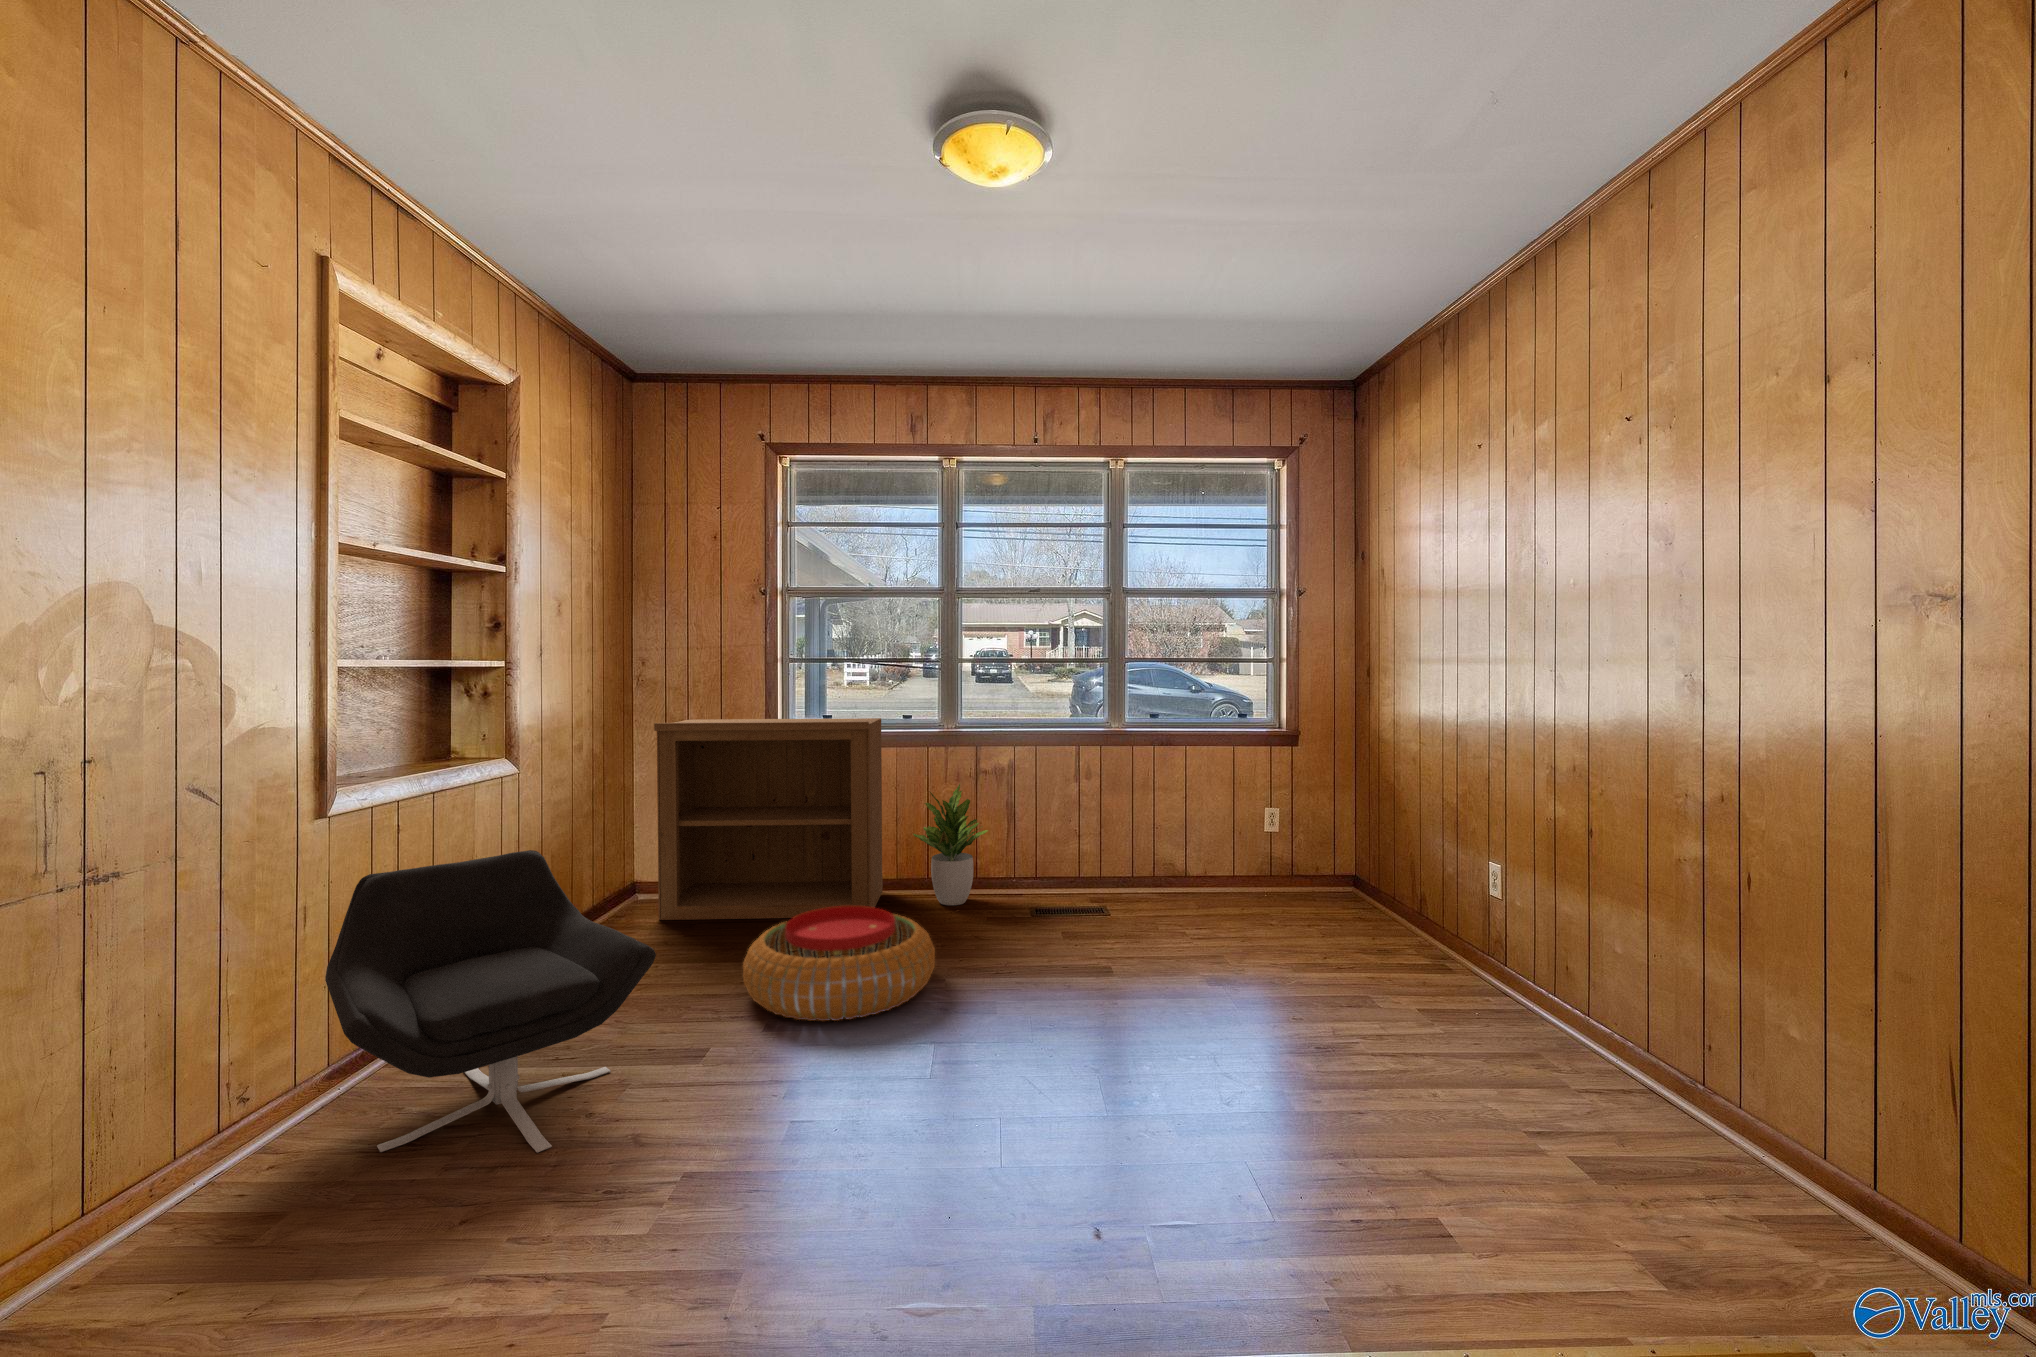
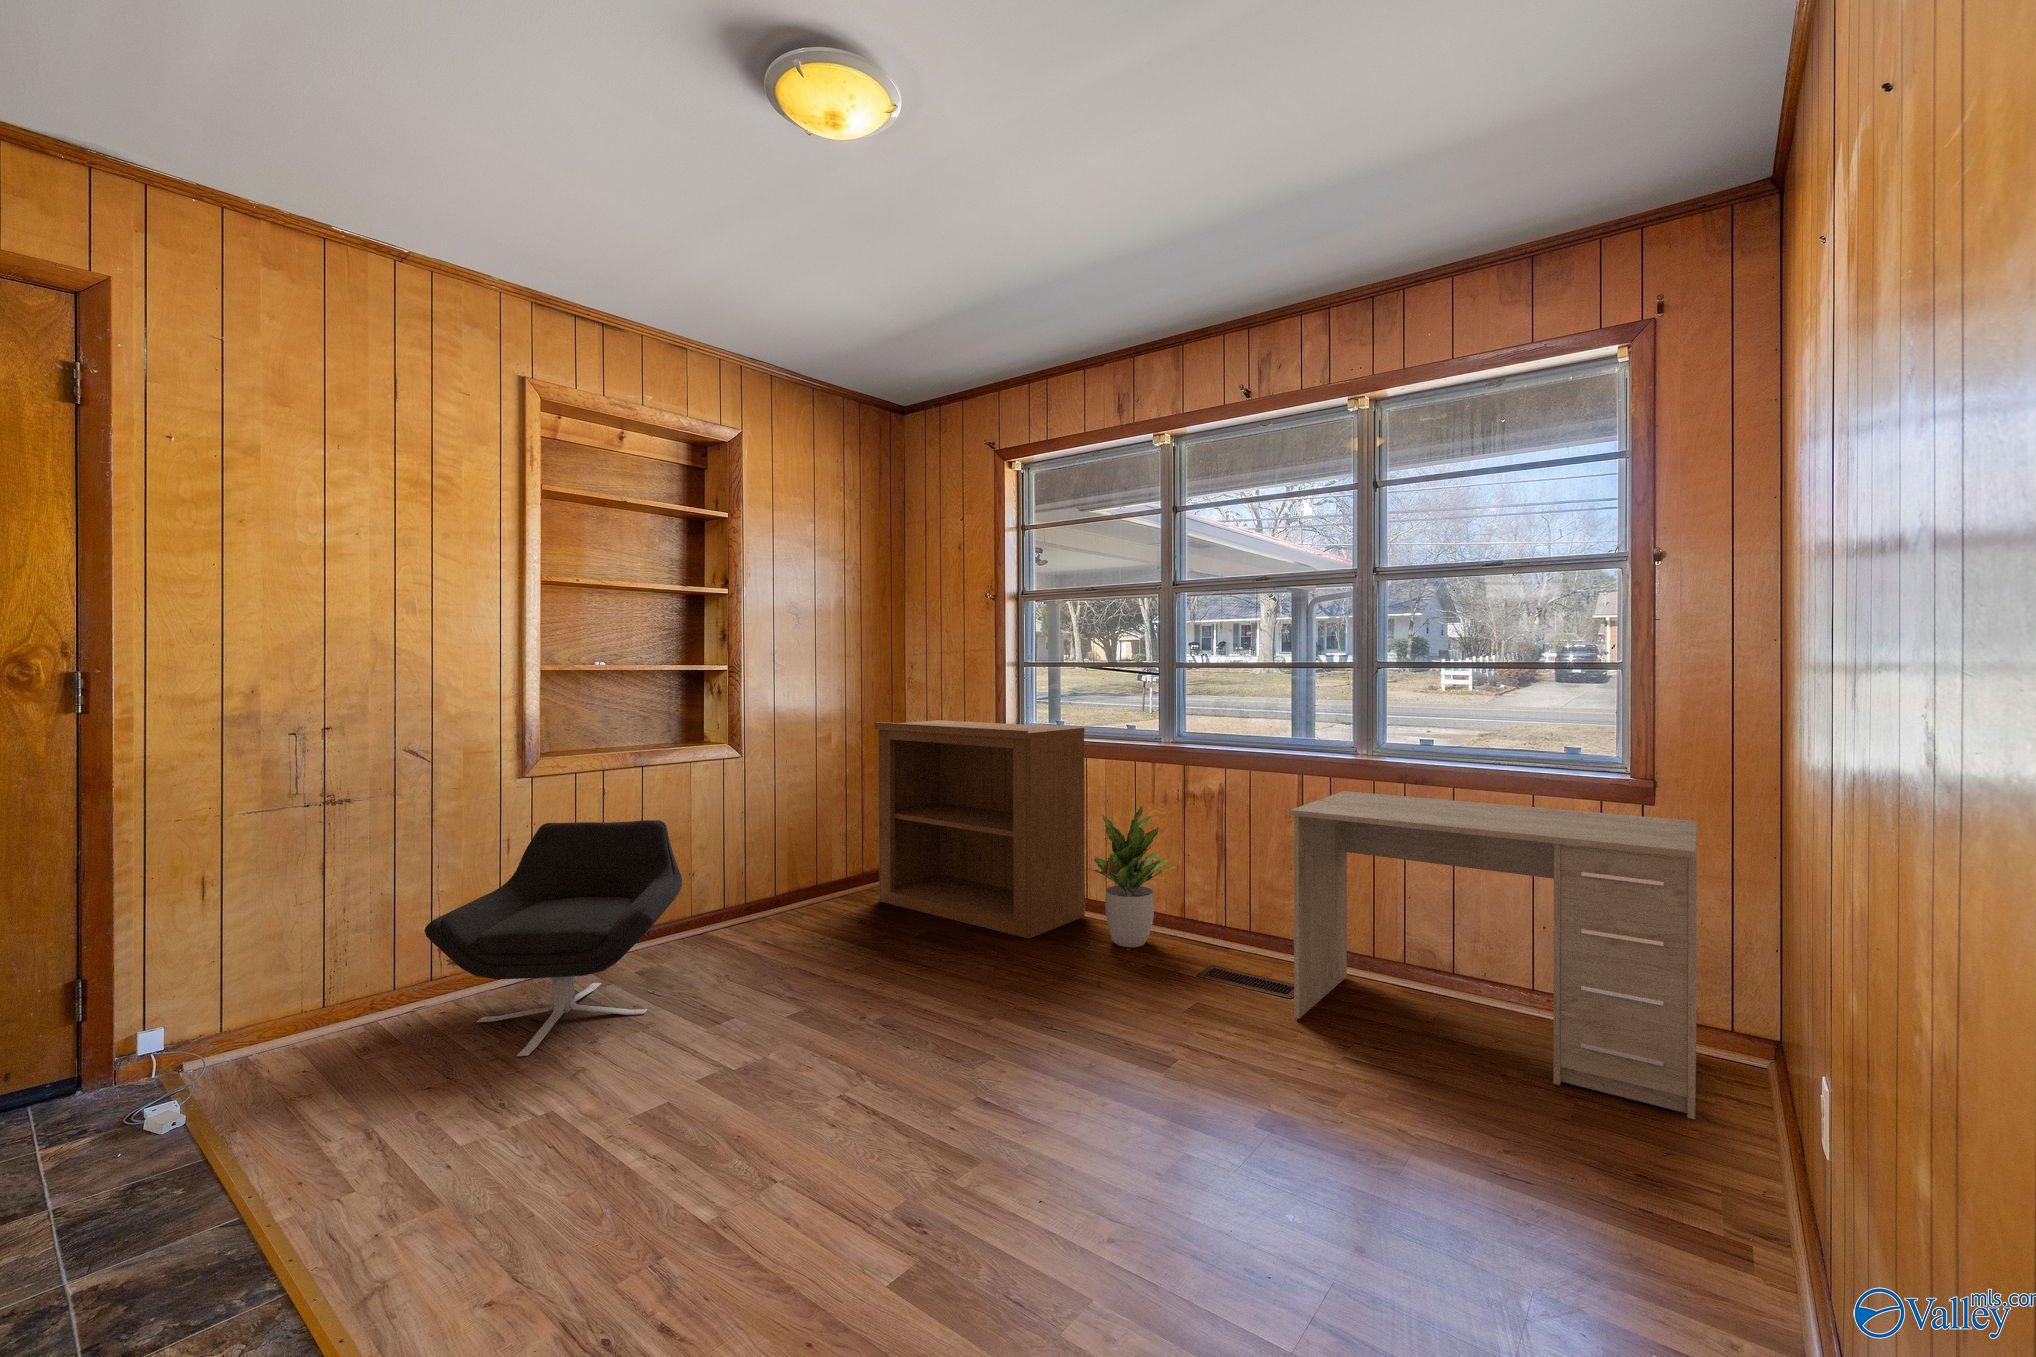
desk: none [1119,752,1368,920] -> present [1290,791,1697,1120]
pouf: present [743,906,935,1021] -> none [784,916,978,1034]

